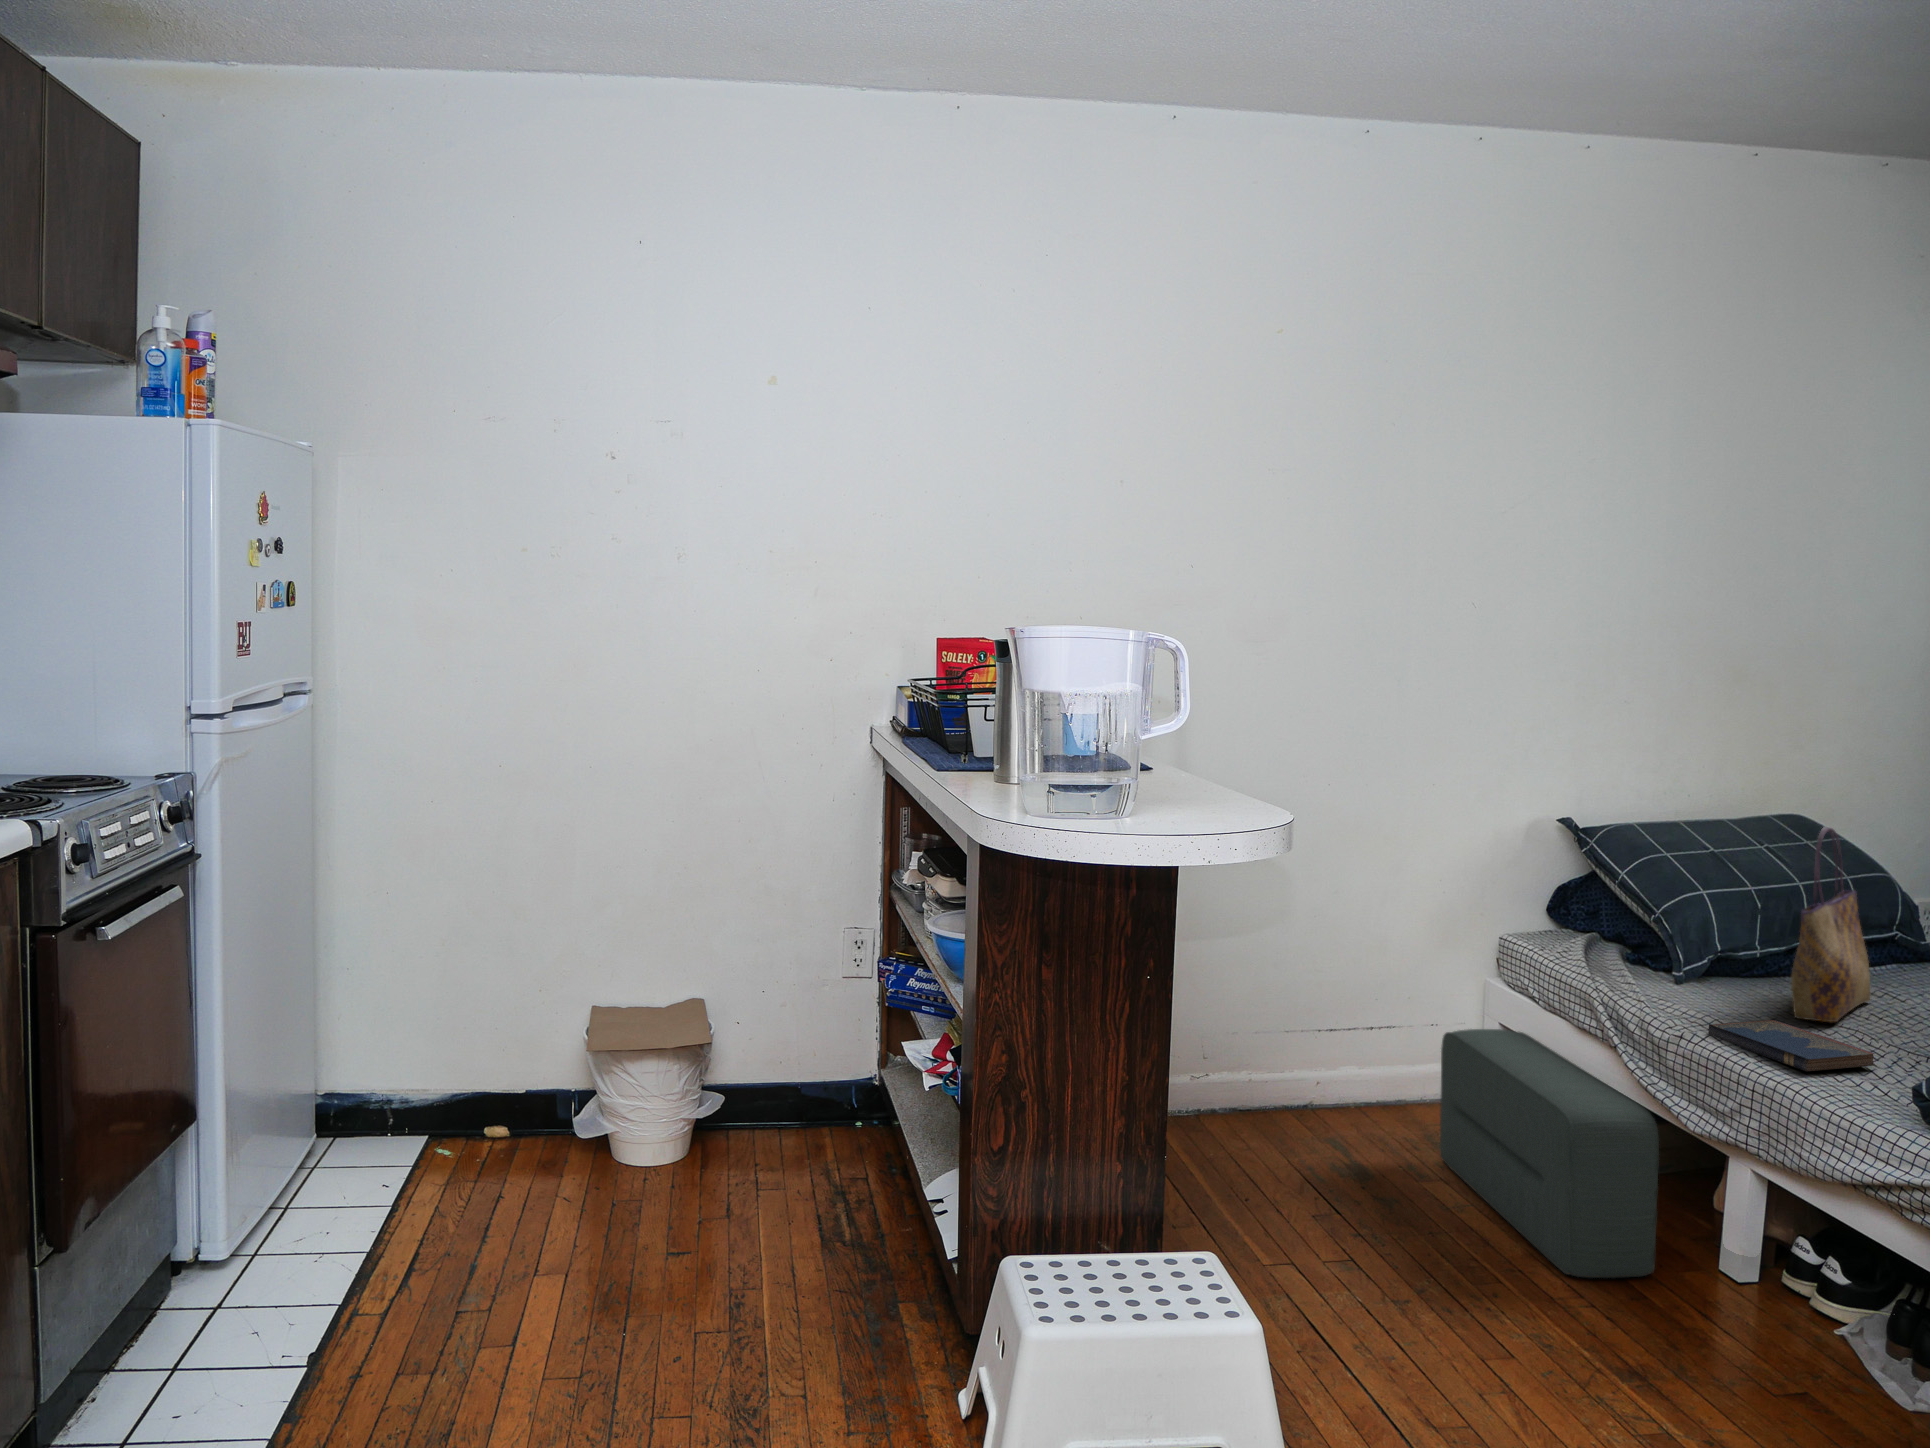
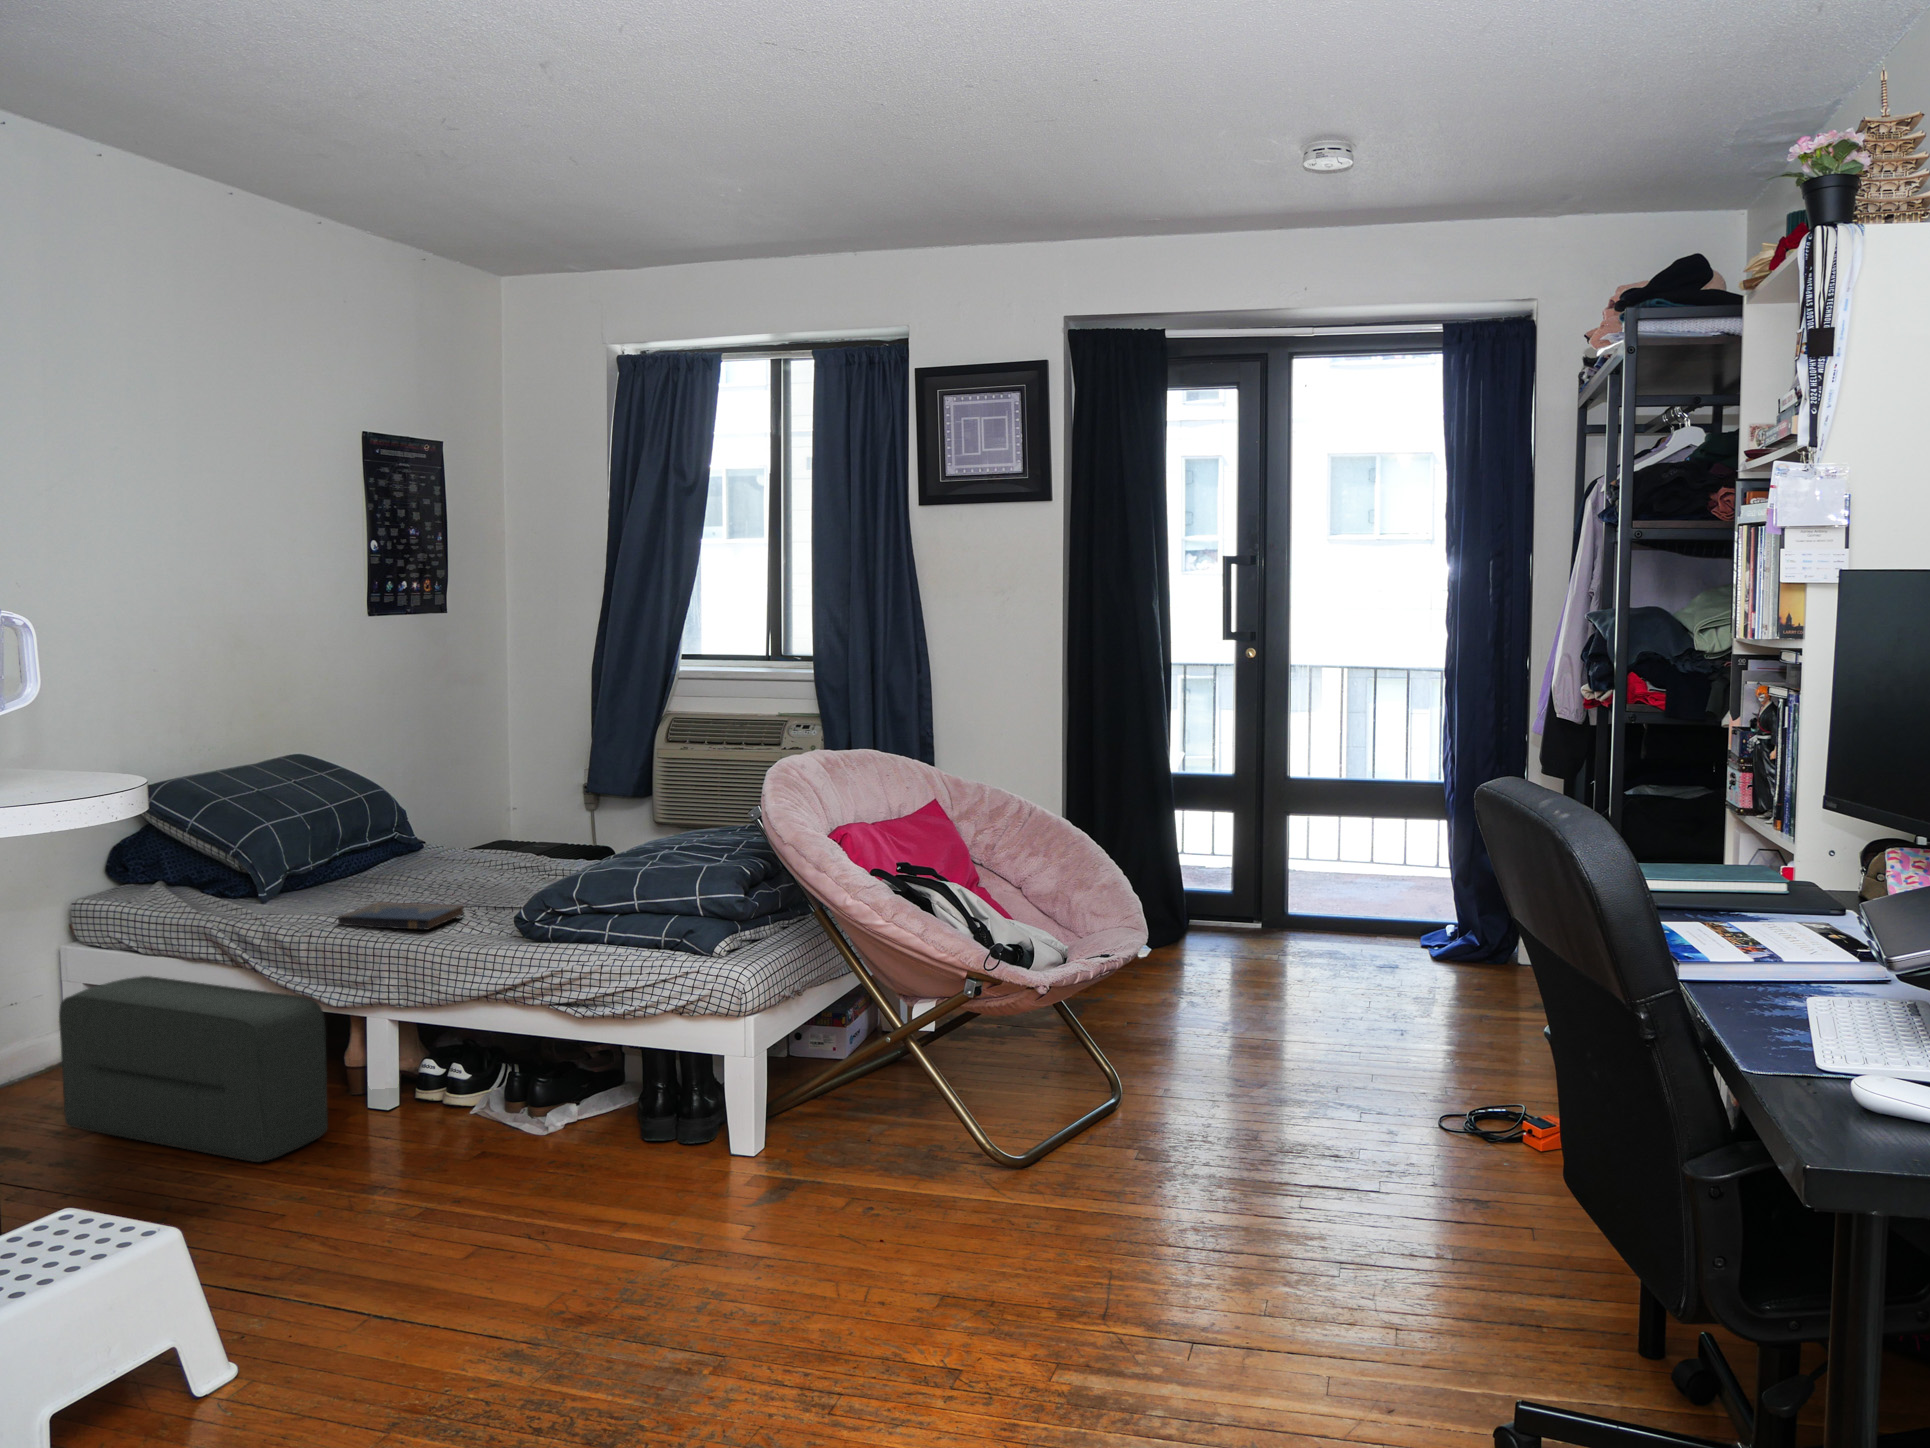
tote bag: present [1791,827,1870,1022] -> none [377,745,420,899]

